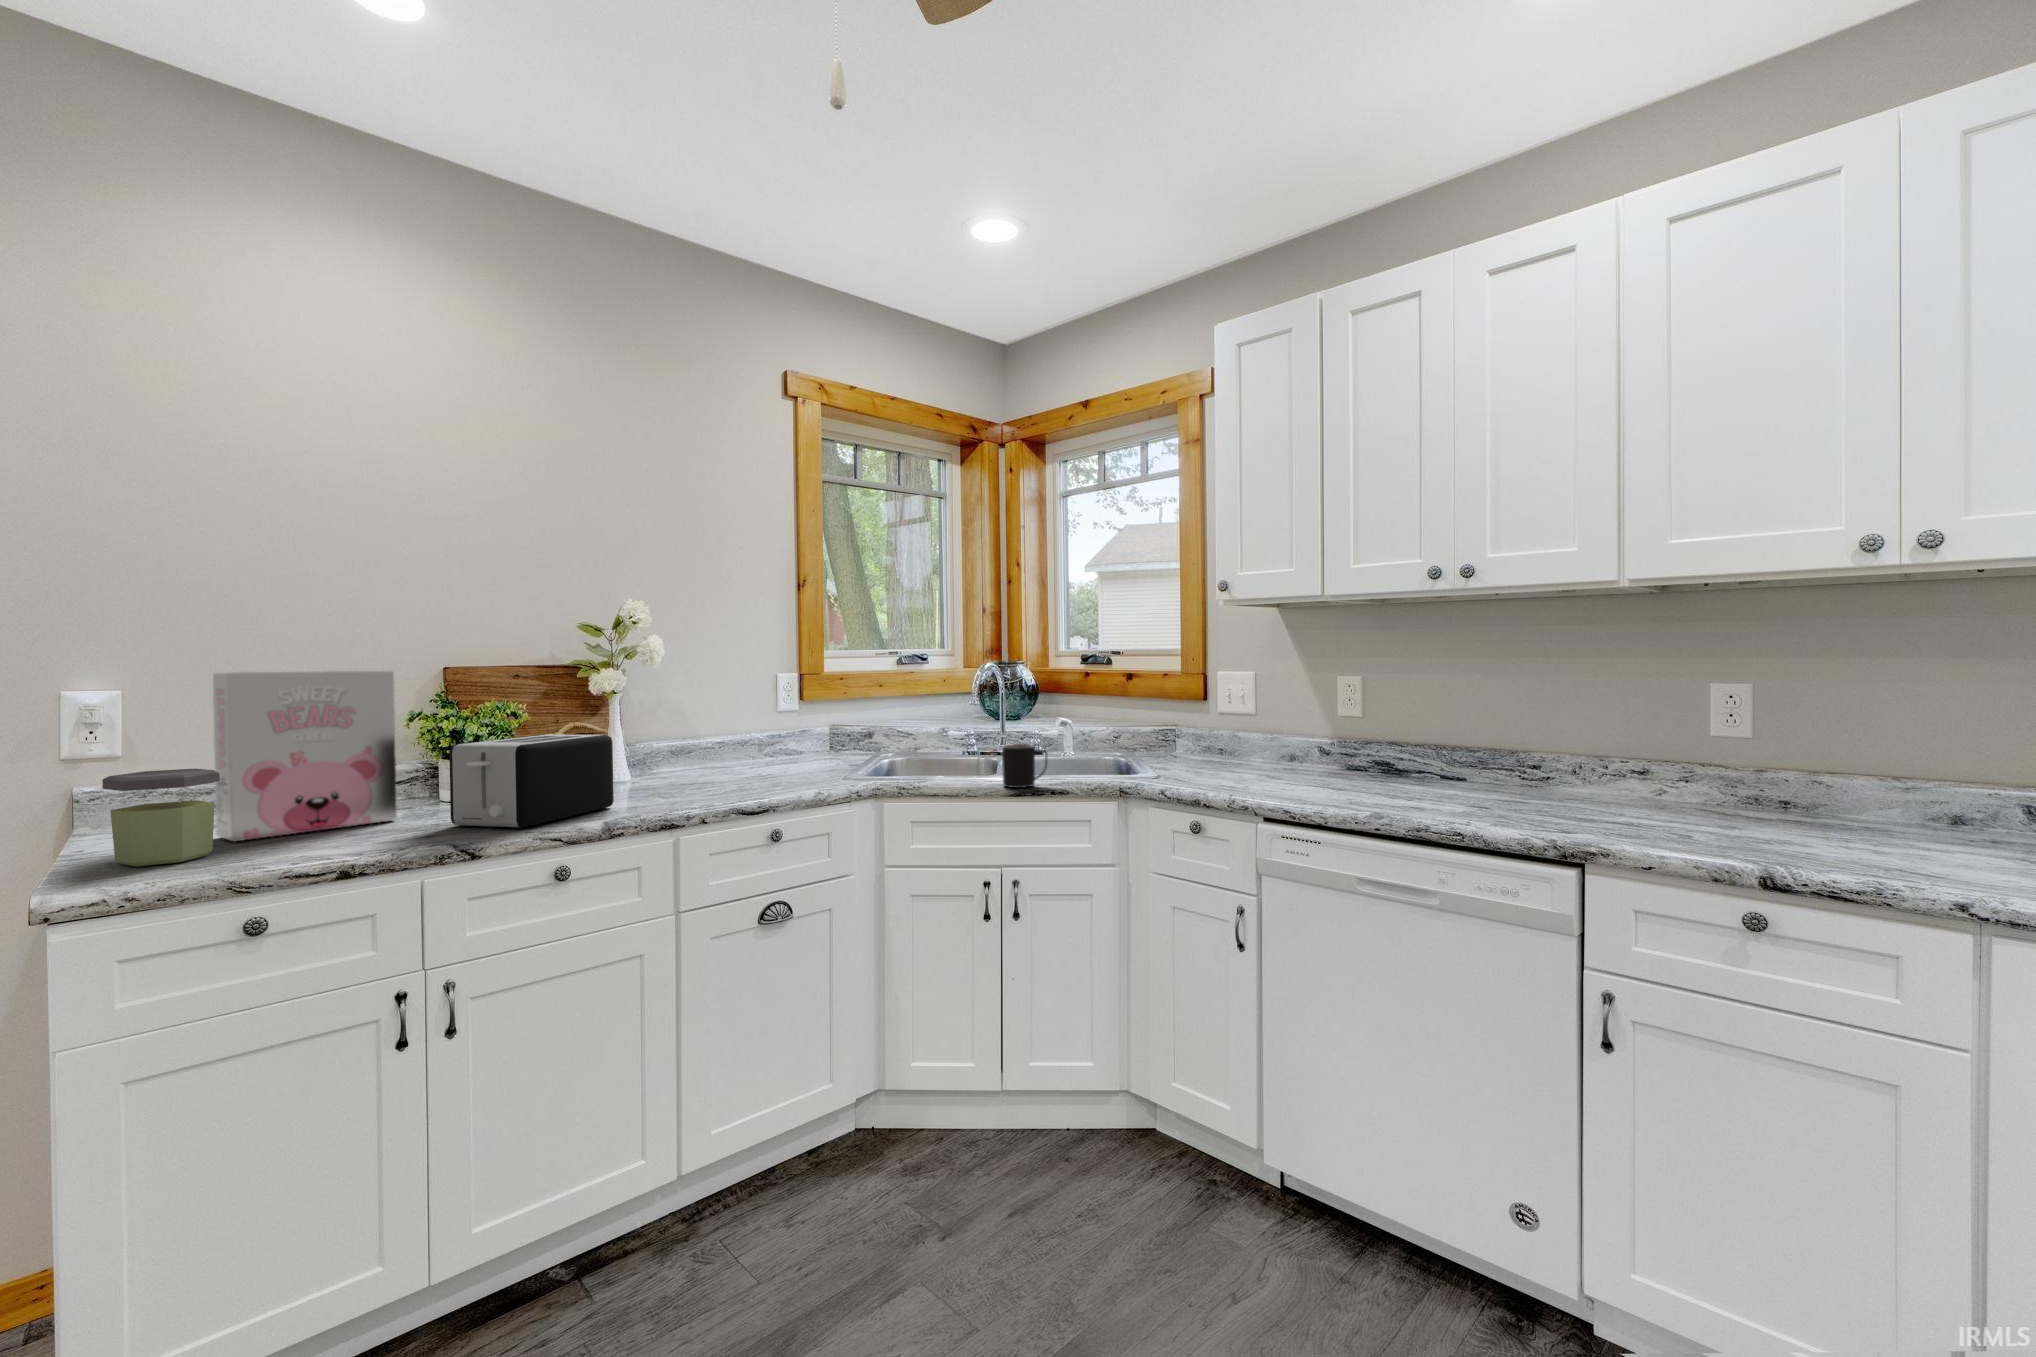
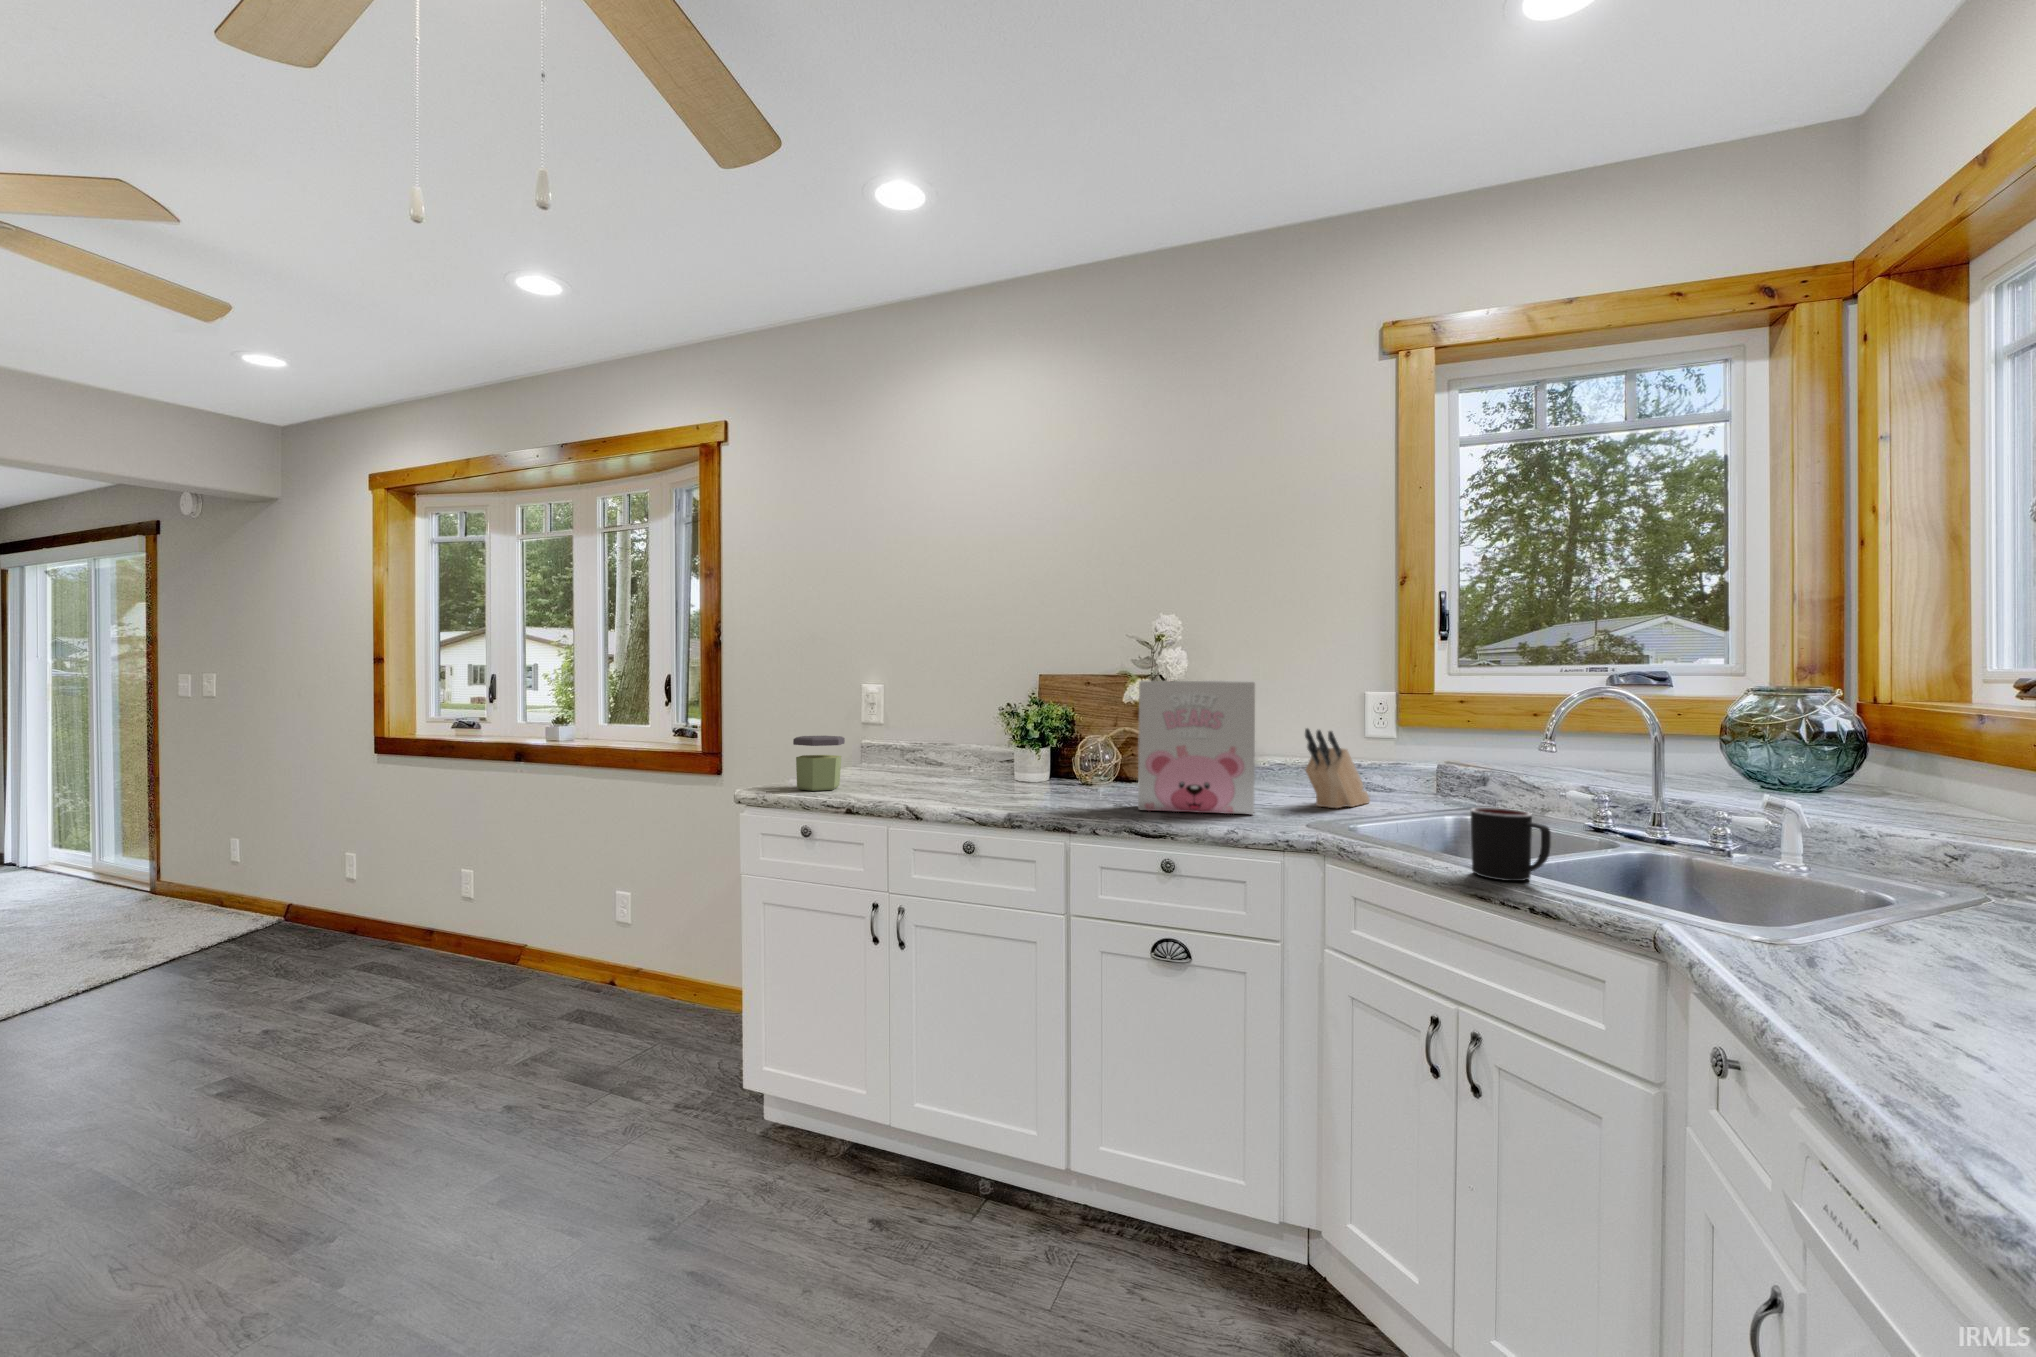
cereal box: present [213,671,397,842] -> present [1138,681,1255,815]
knife block: none [781,705,816,773] -> present [1305,728,1370,808]
toaster: present [449,735,614,828] -> none [942,736,1067,806]

